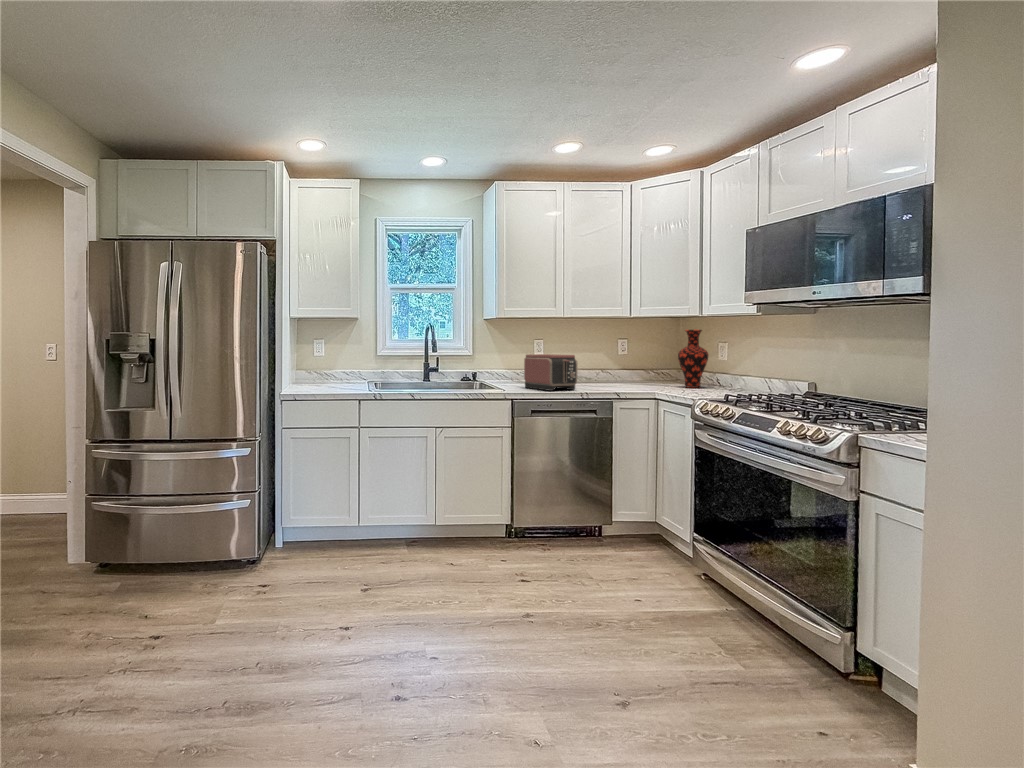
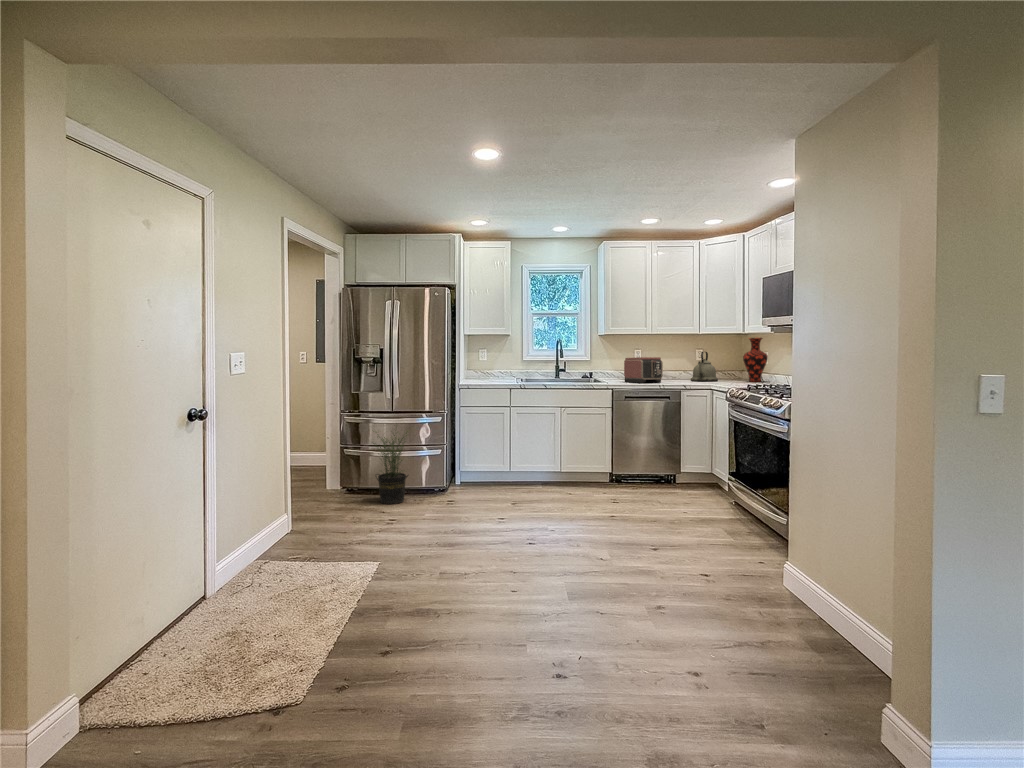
kettle: none [611,346,645,386] -> present [691,352,718,381]
potted plant: none [120,460,202,596] -> present [376,432,408,504]

